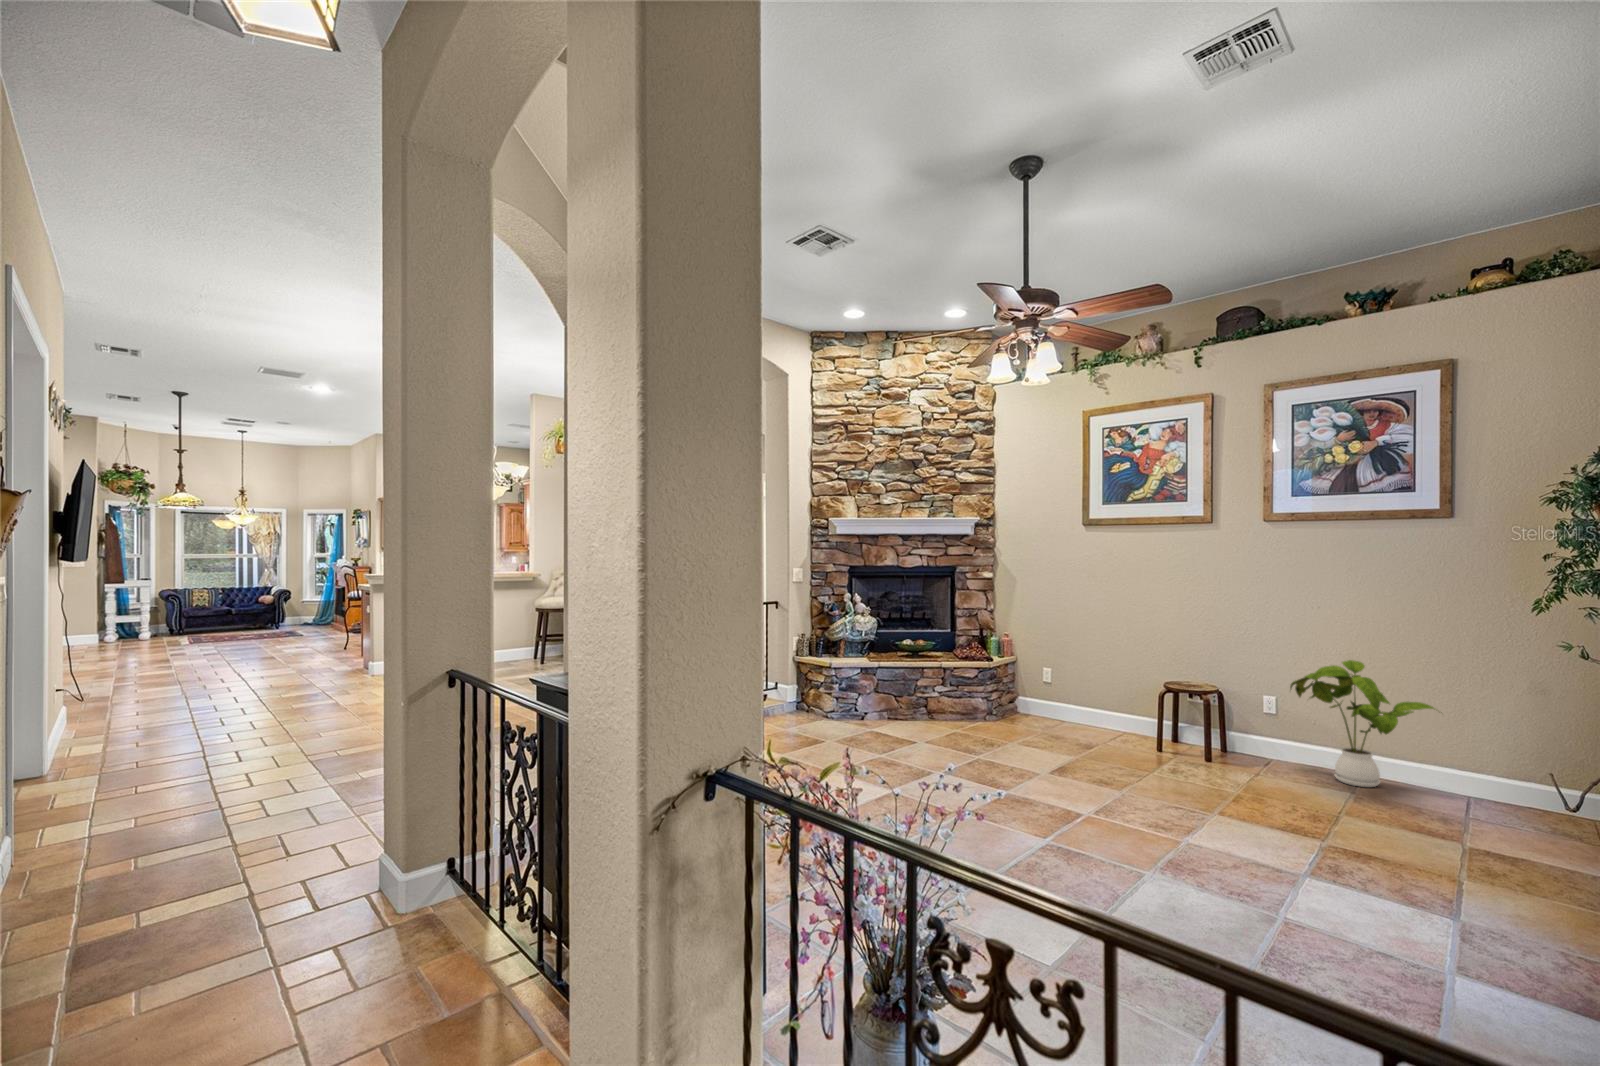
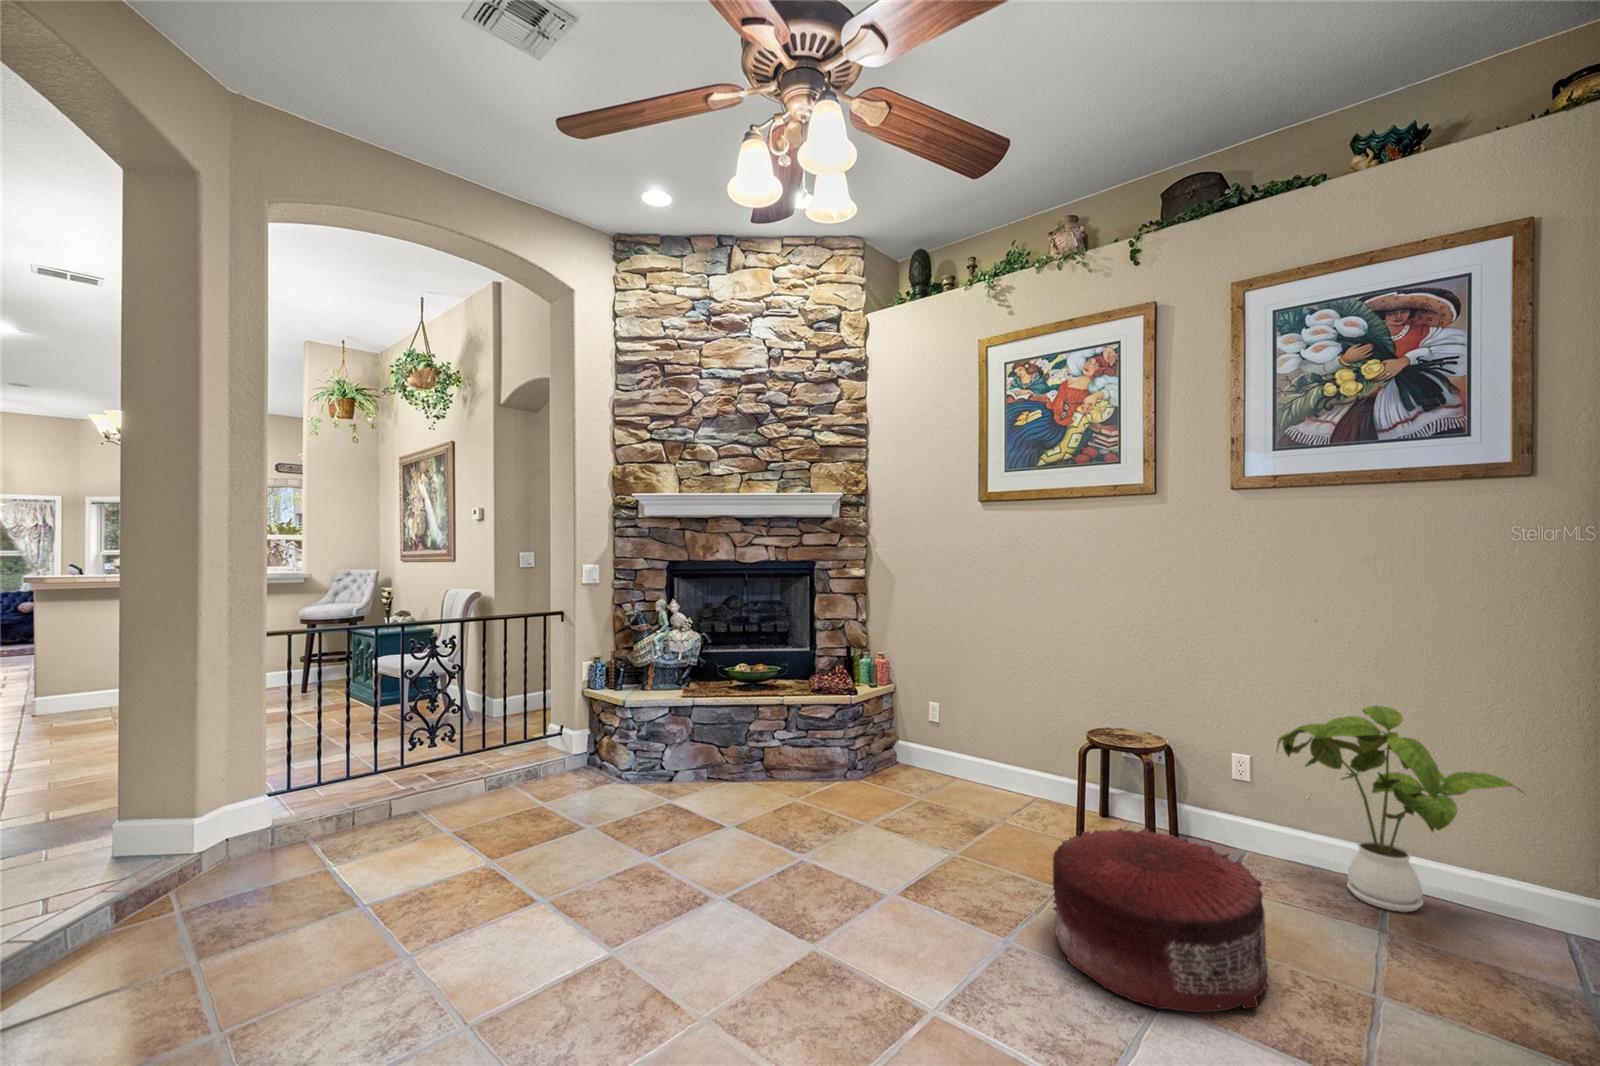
pouf: none [1146,732,1274,818] -> present [1053,827,1269,1012]

